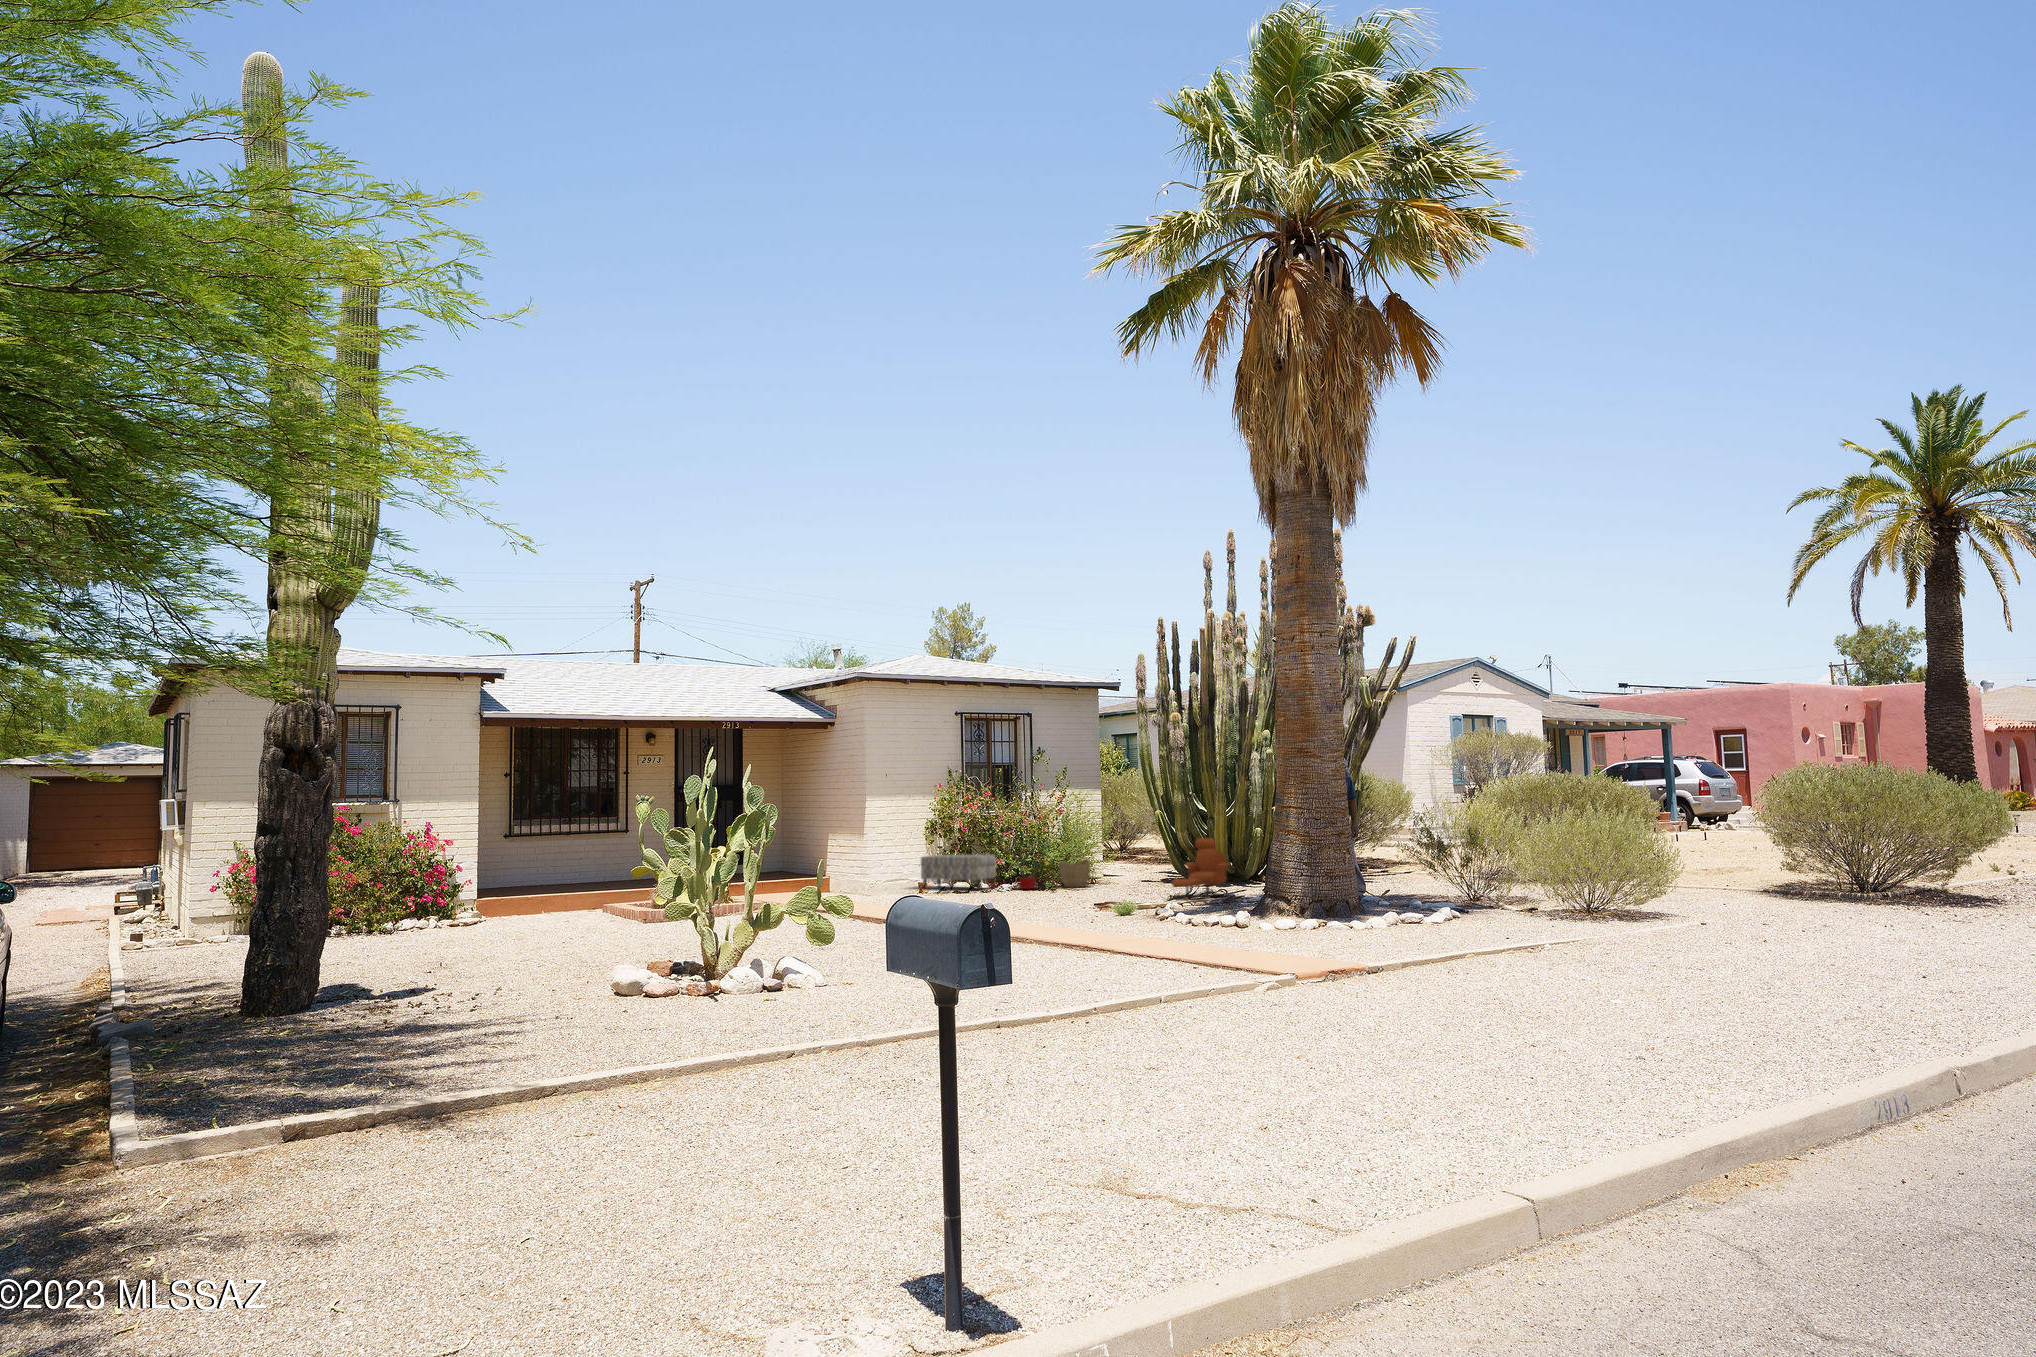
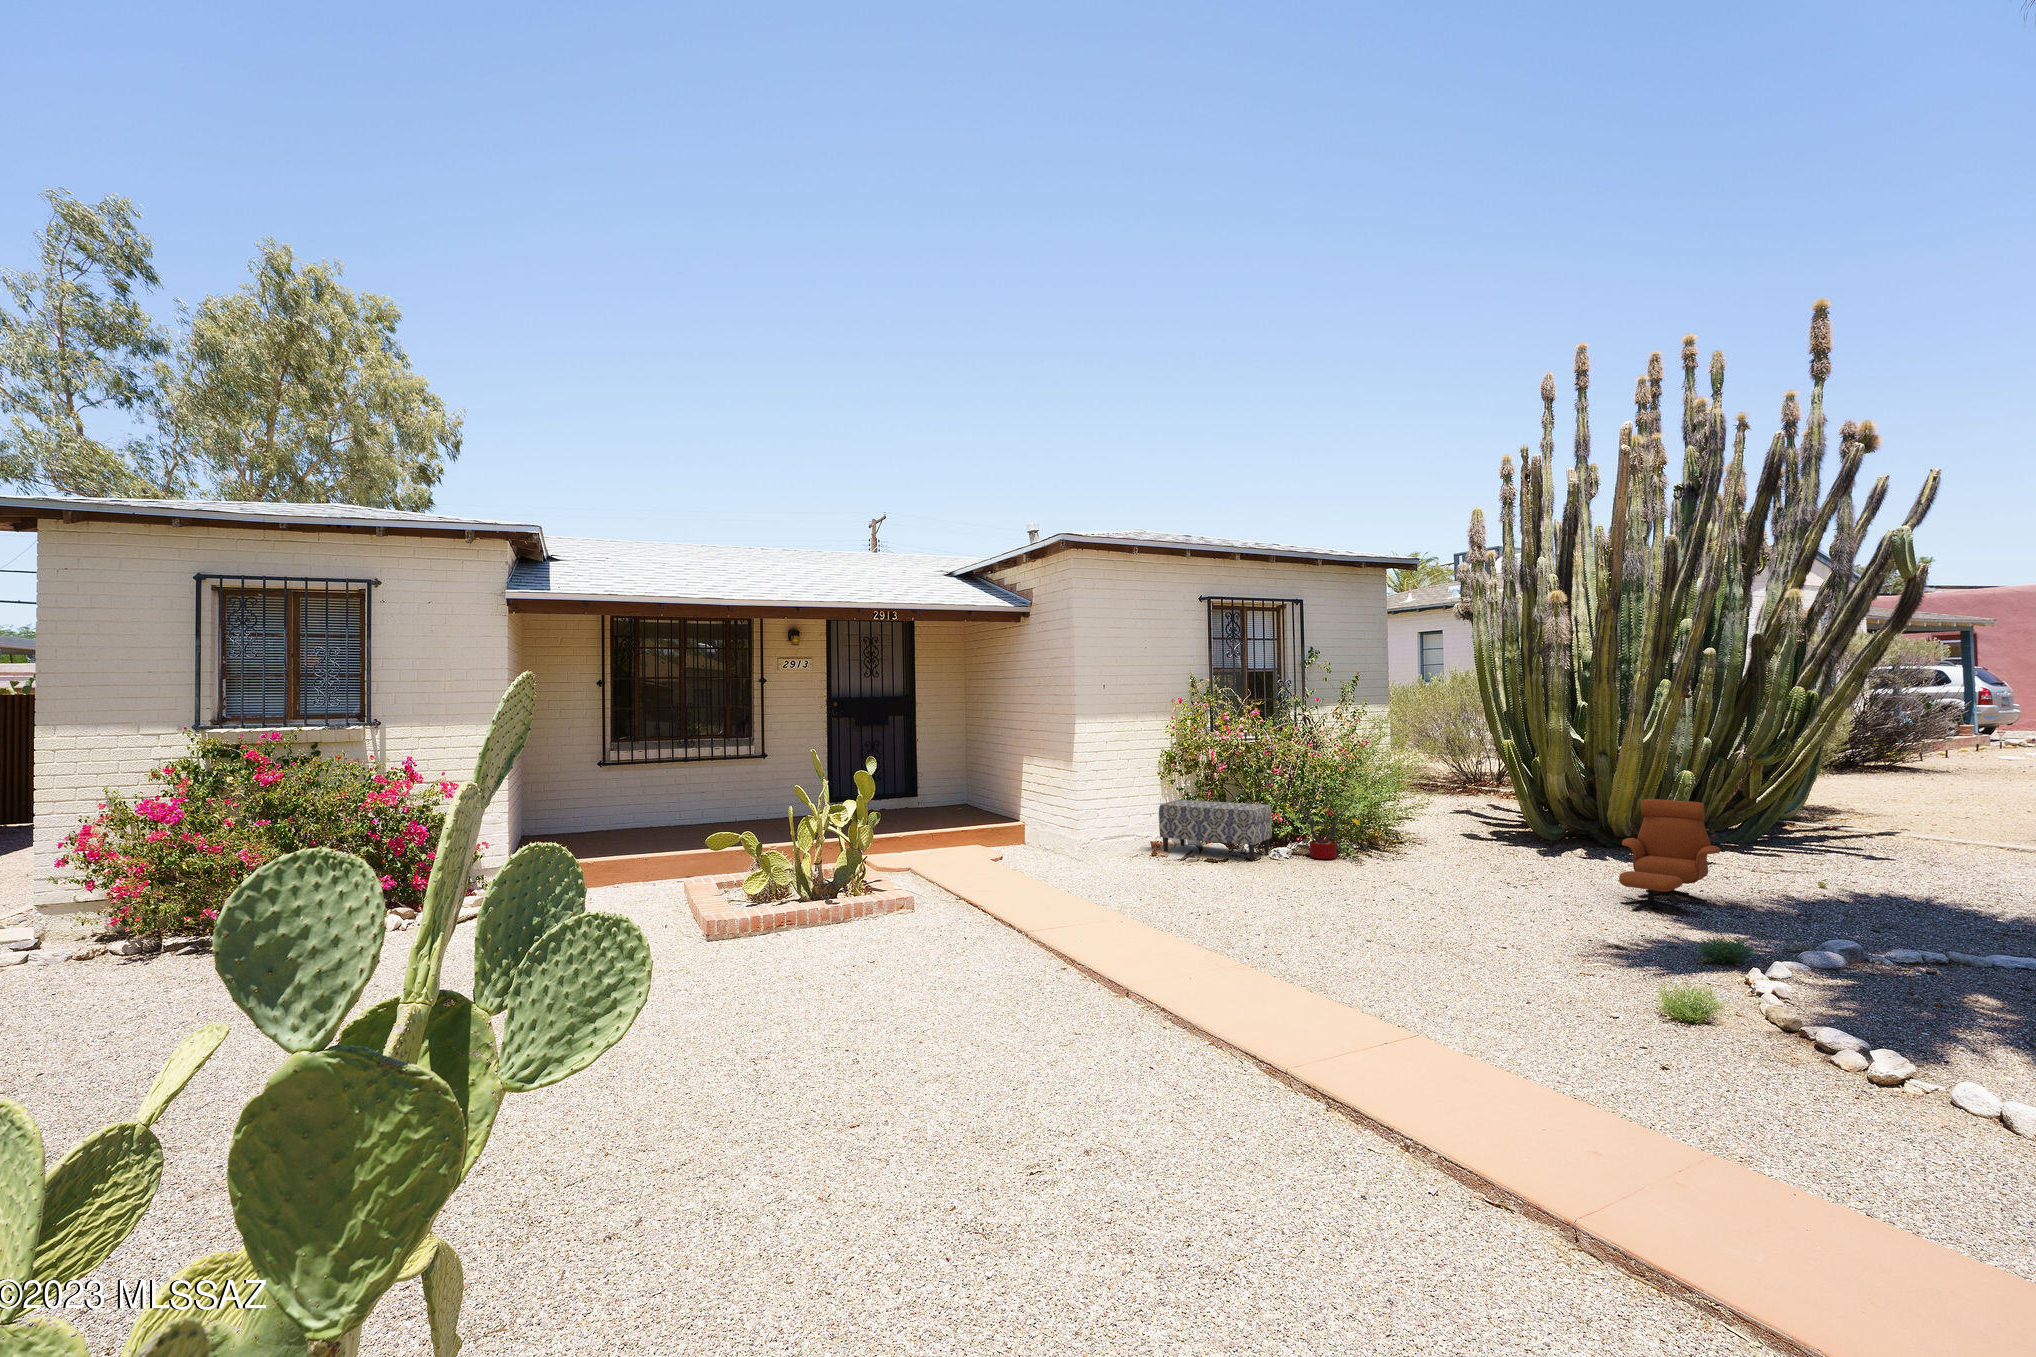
woven basket: present [1059,853,1090,888] -> none [1368,802,1416,857]

